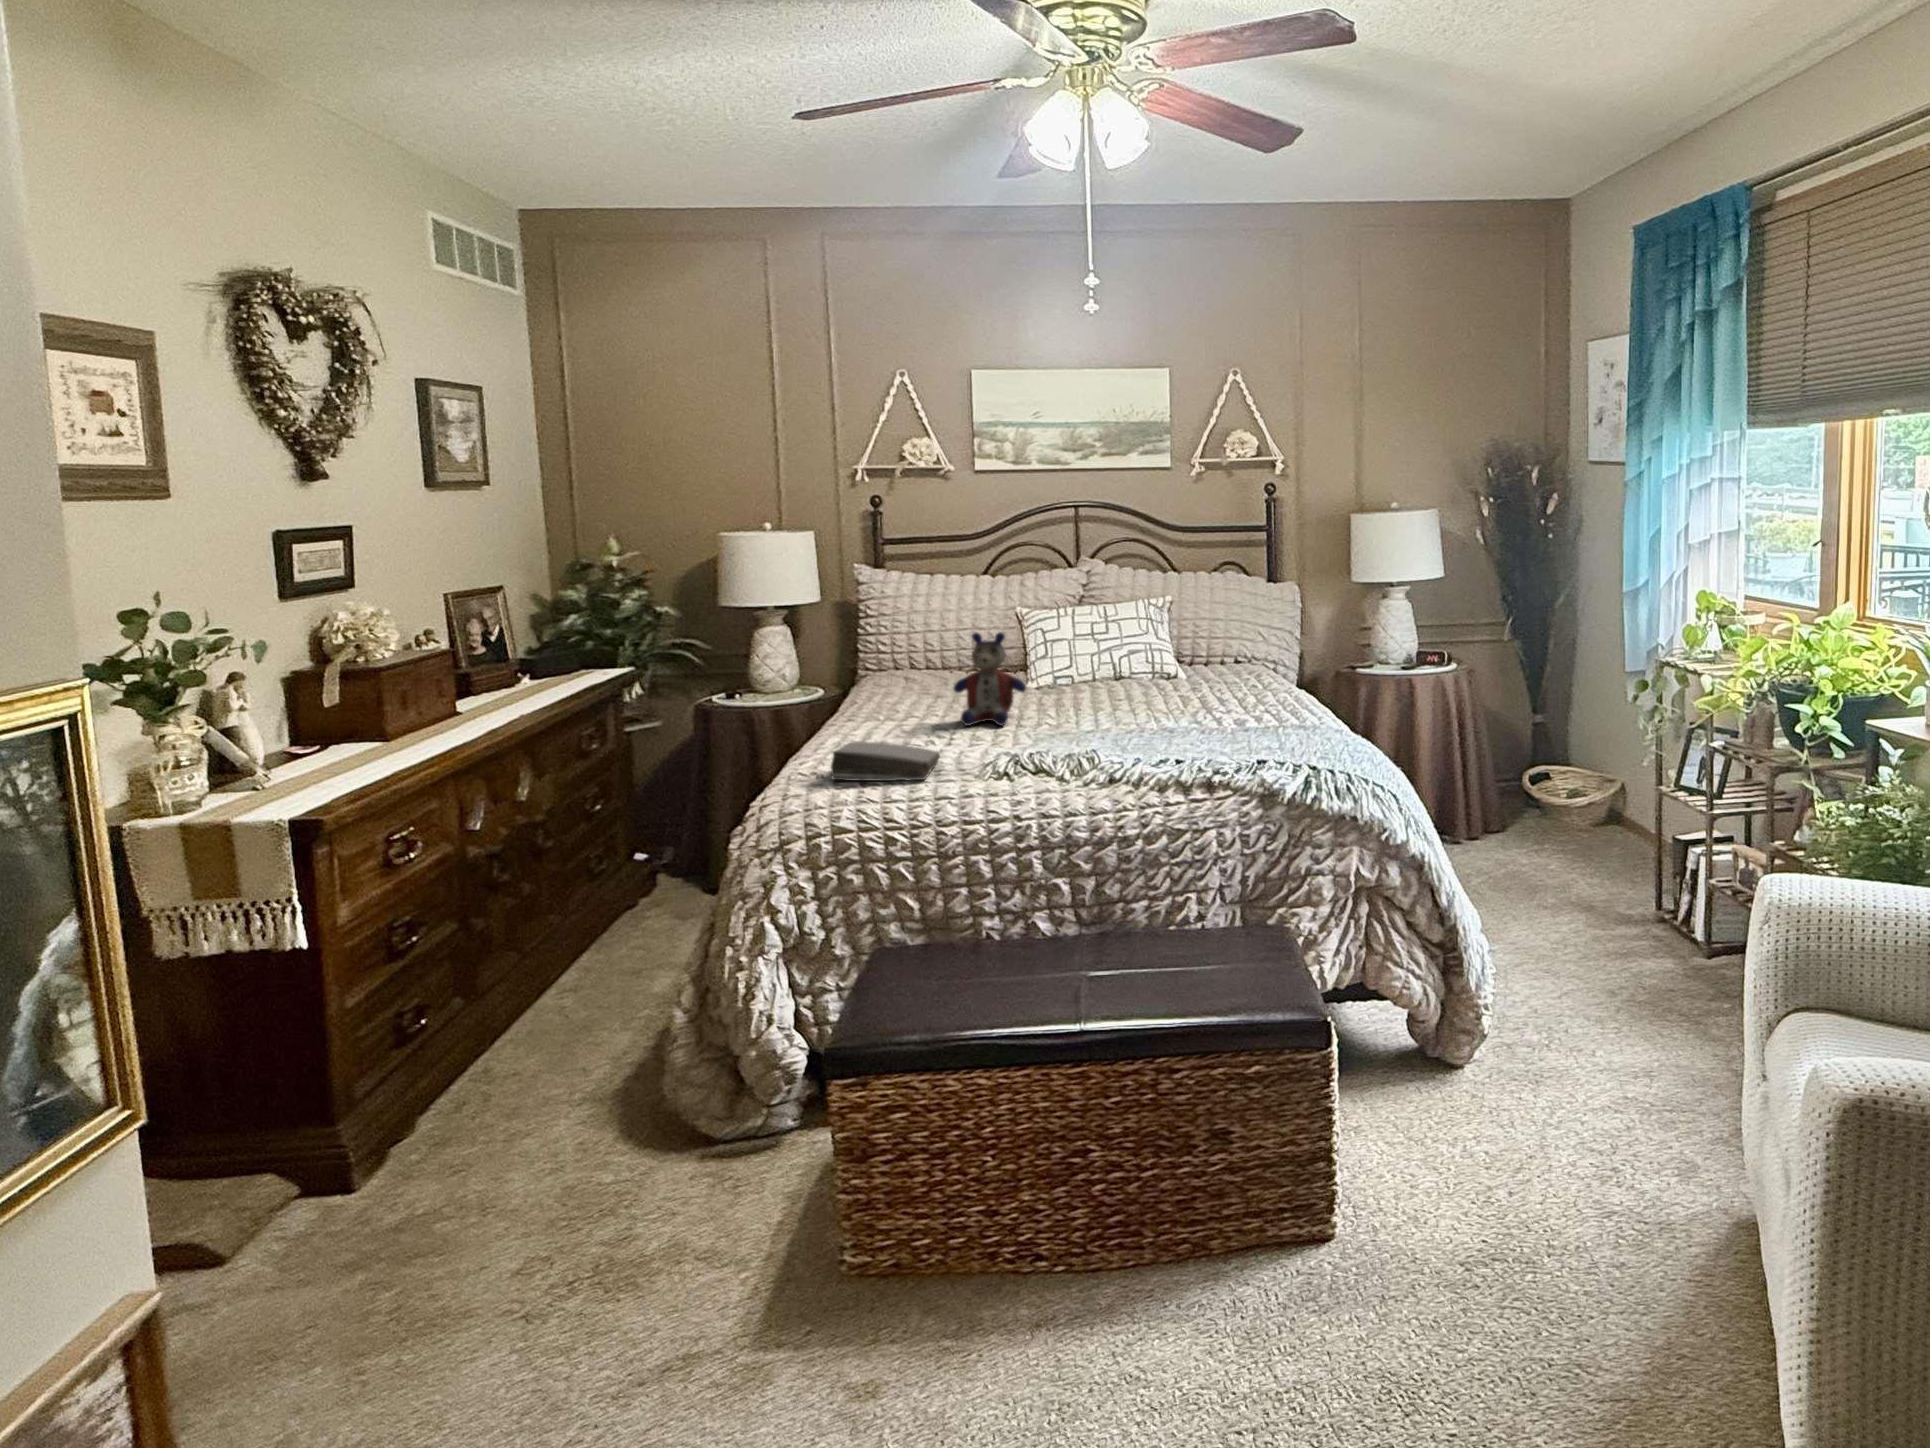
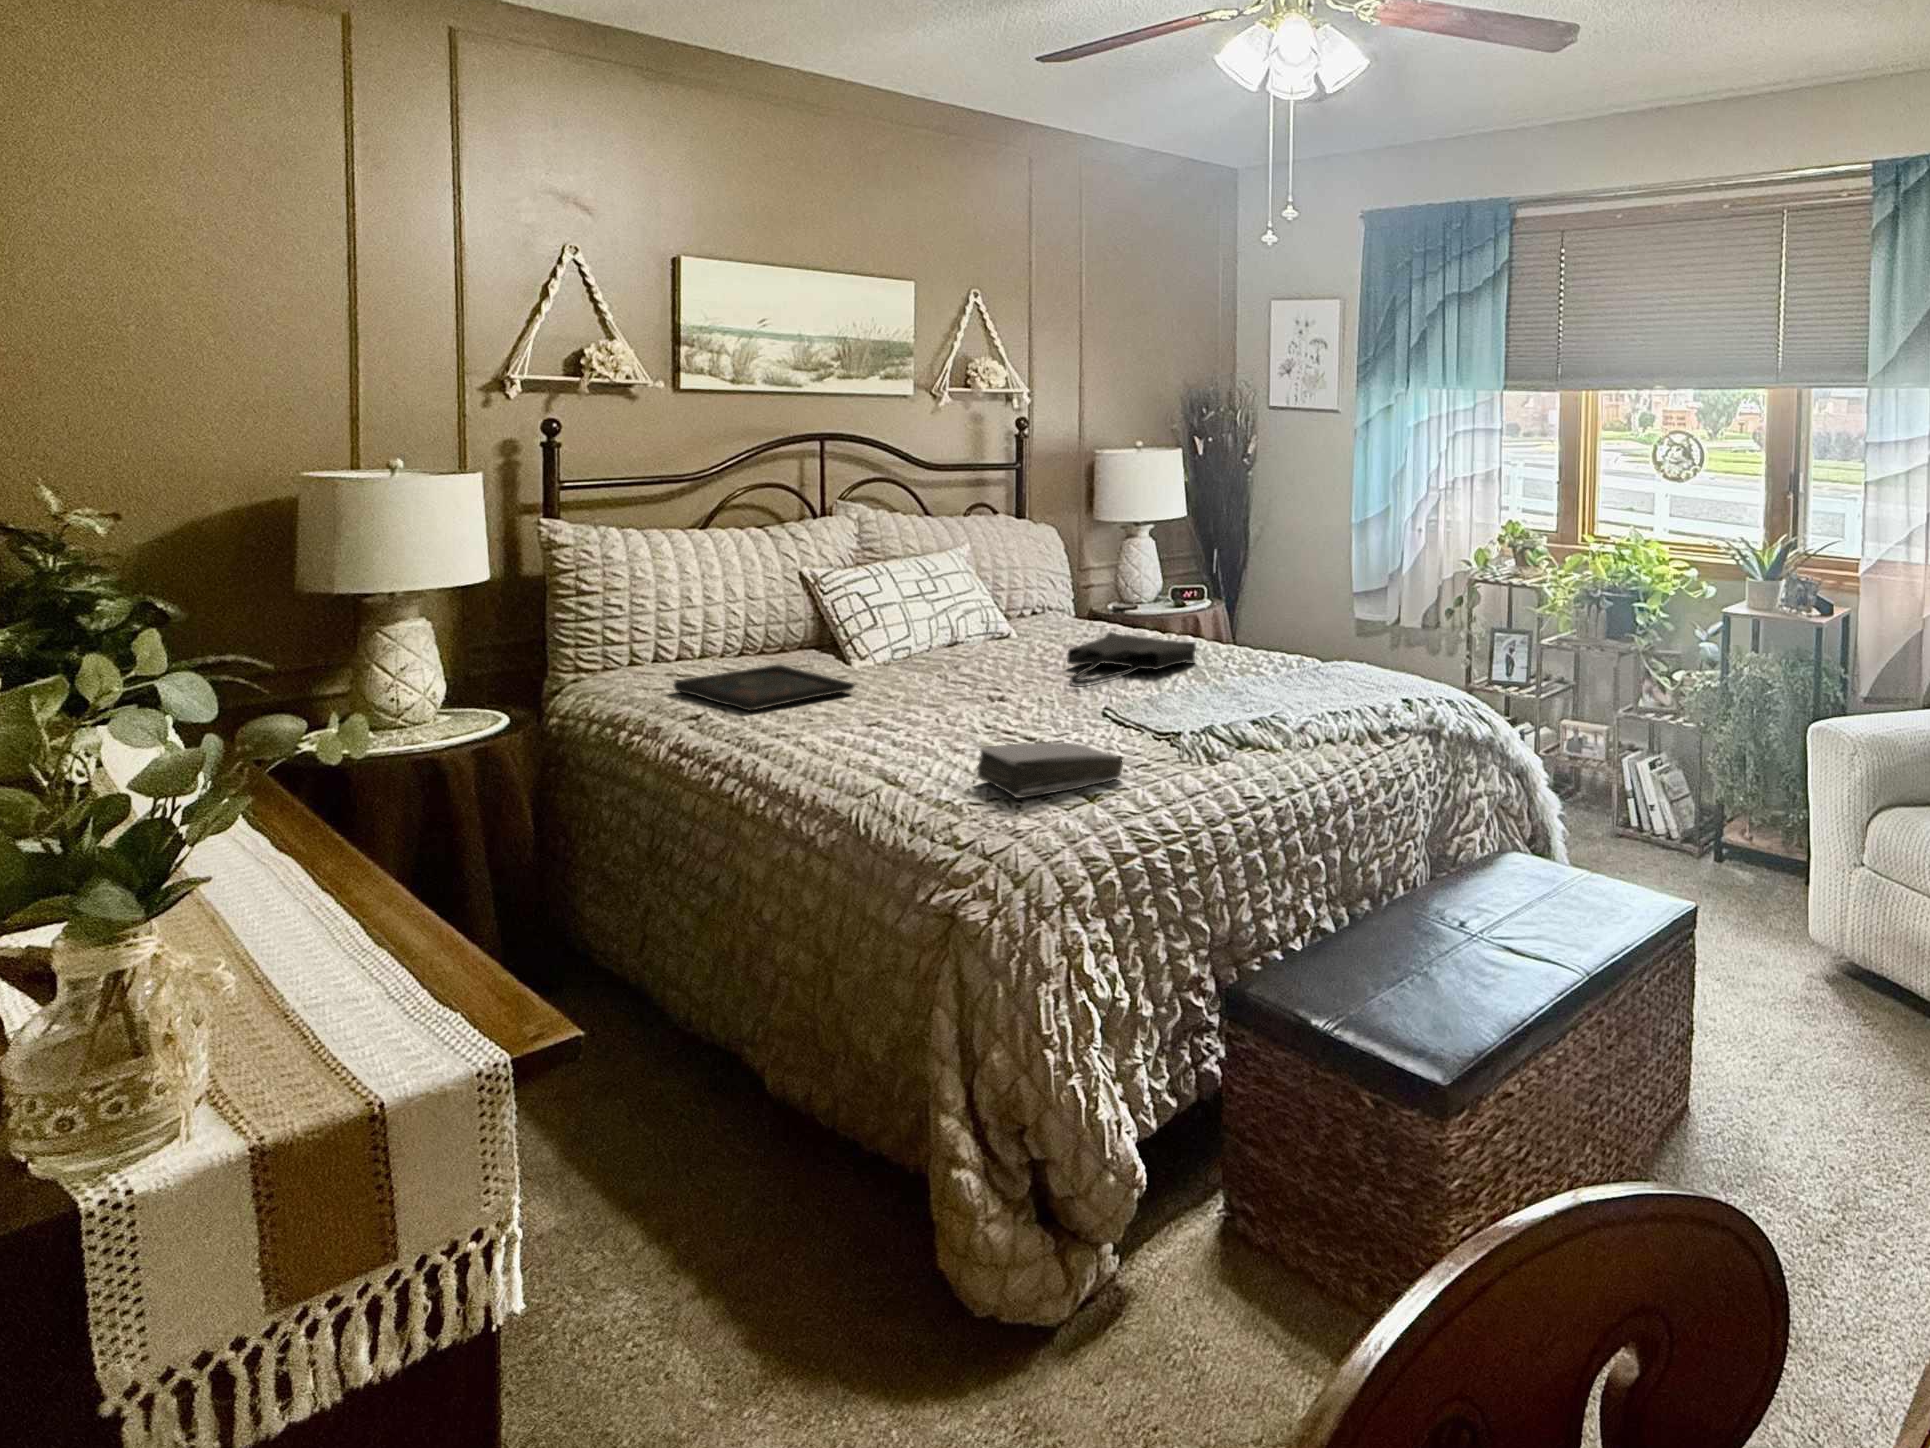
stuffed bear: present [954,632,1026,726] -> none [919,596,1009,714]
tote bag: none [1096,678,1240,718] -> present [1067,632,1196,685]
tray: none [864,681,953,708] -> present [674,665,854,710]

